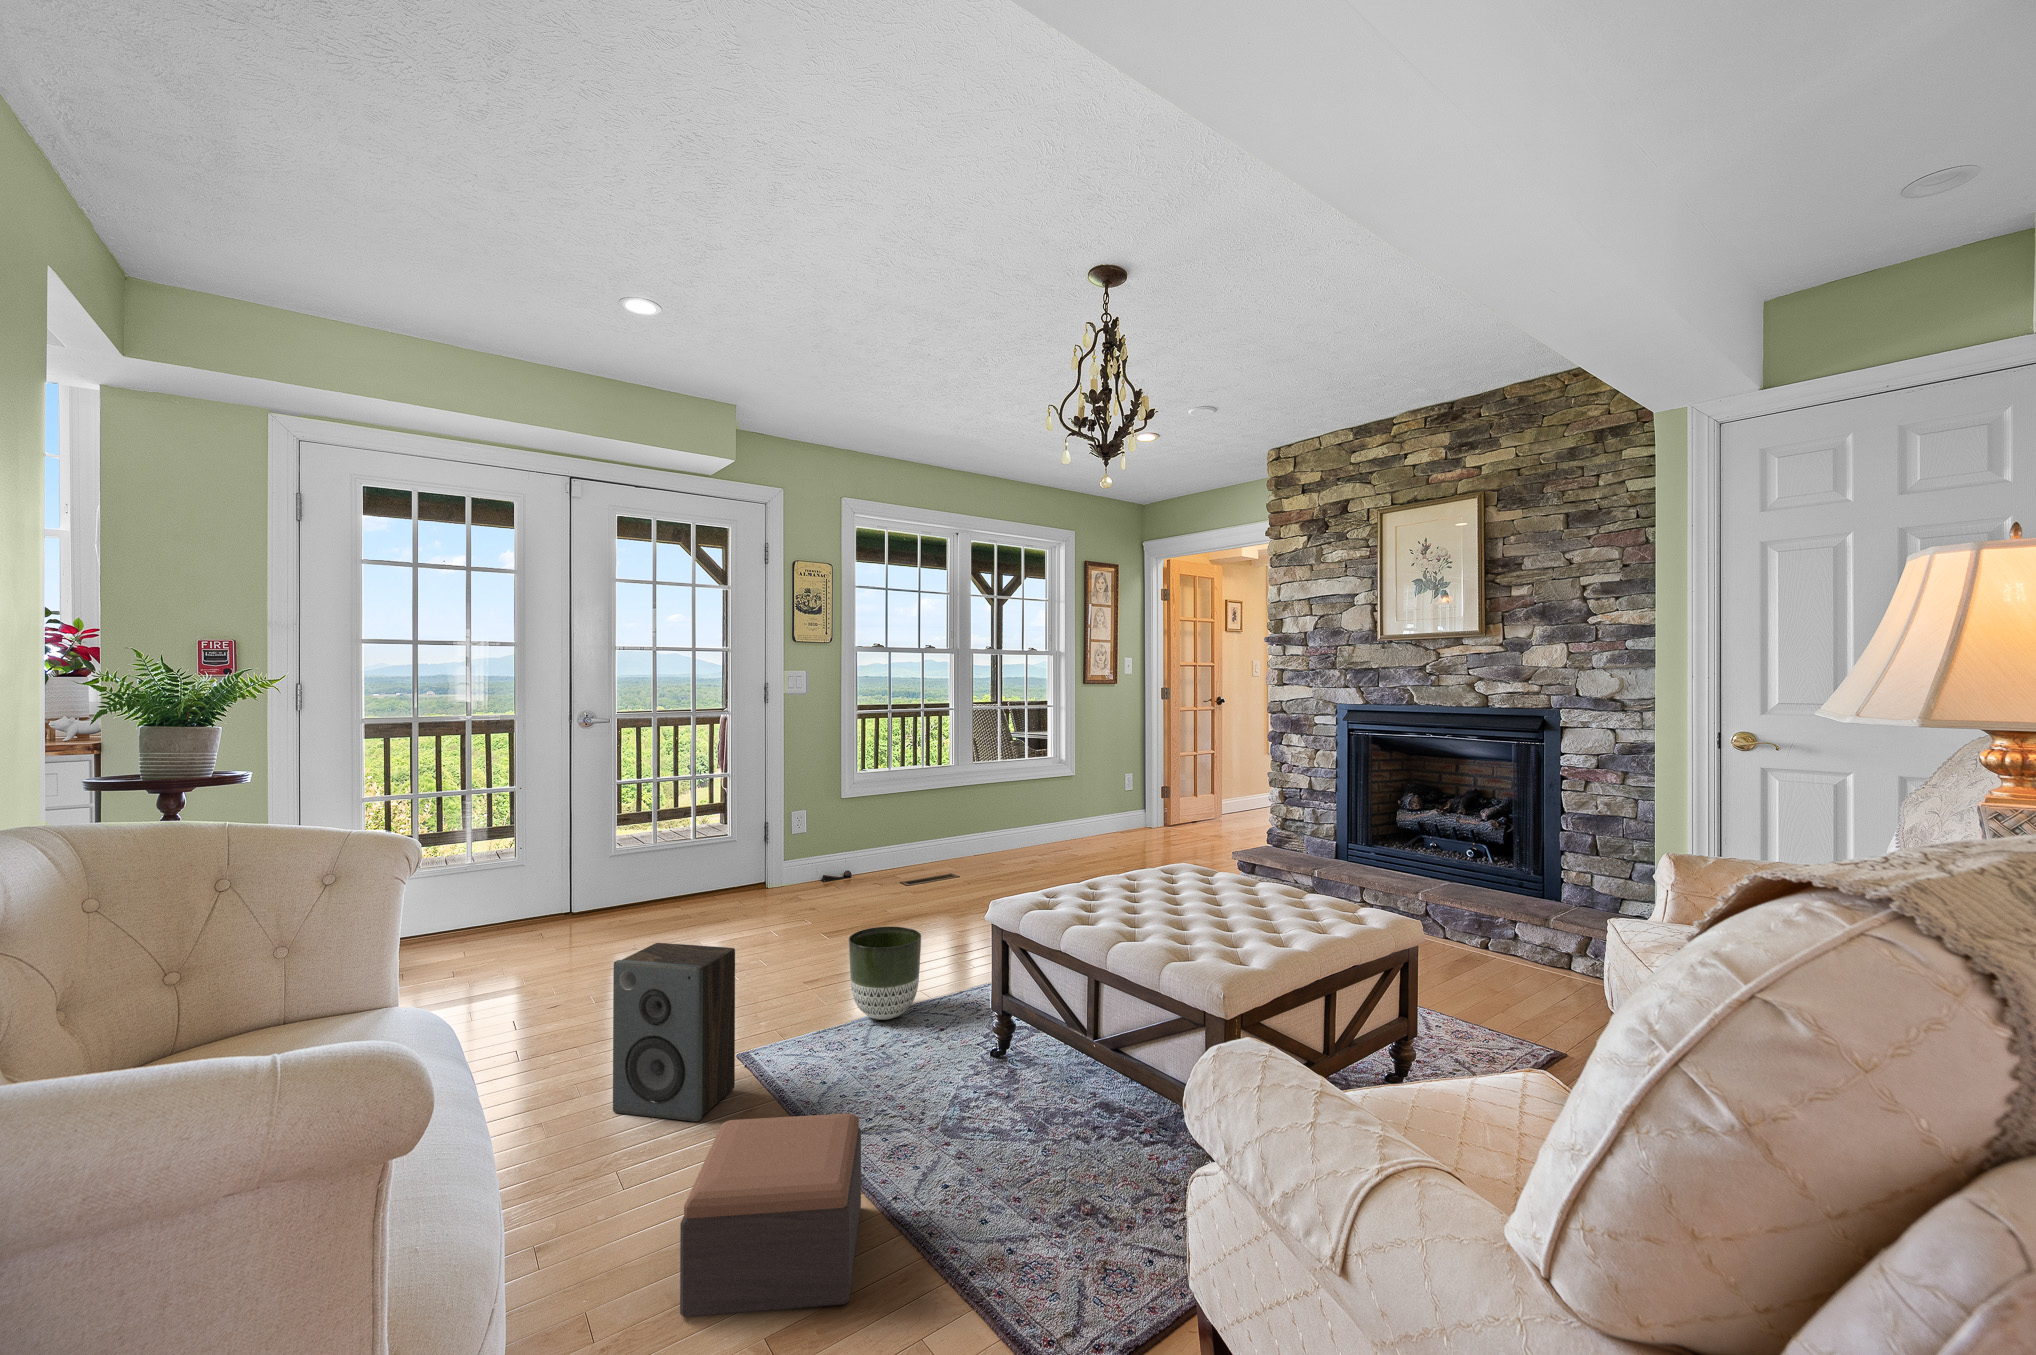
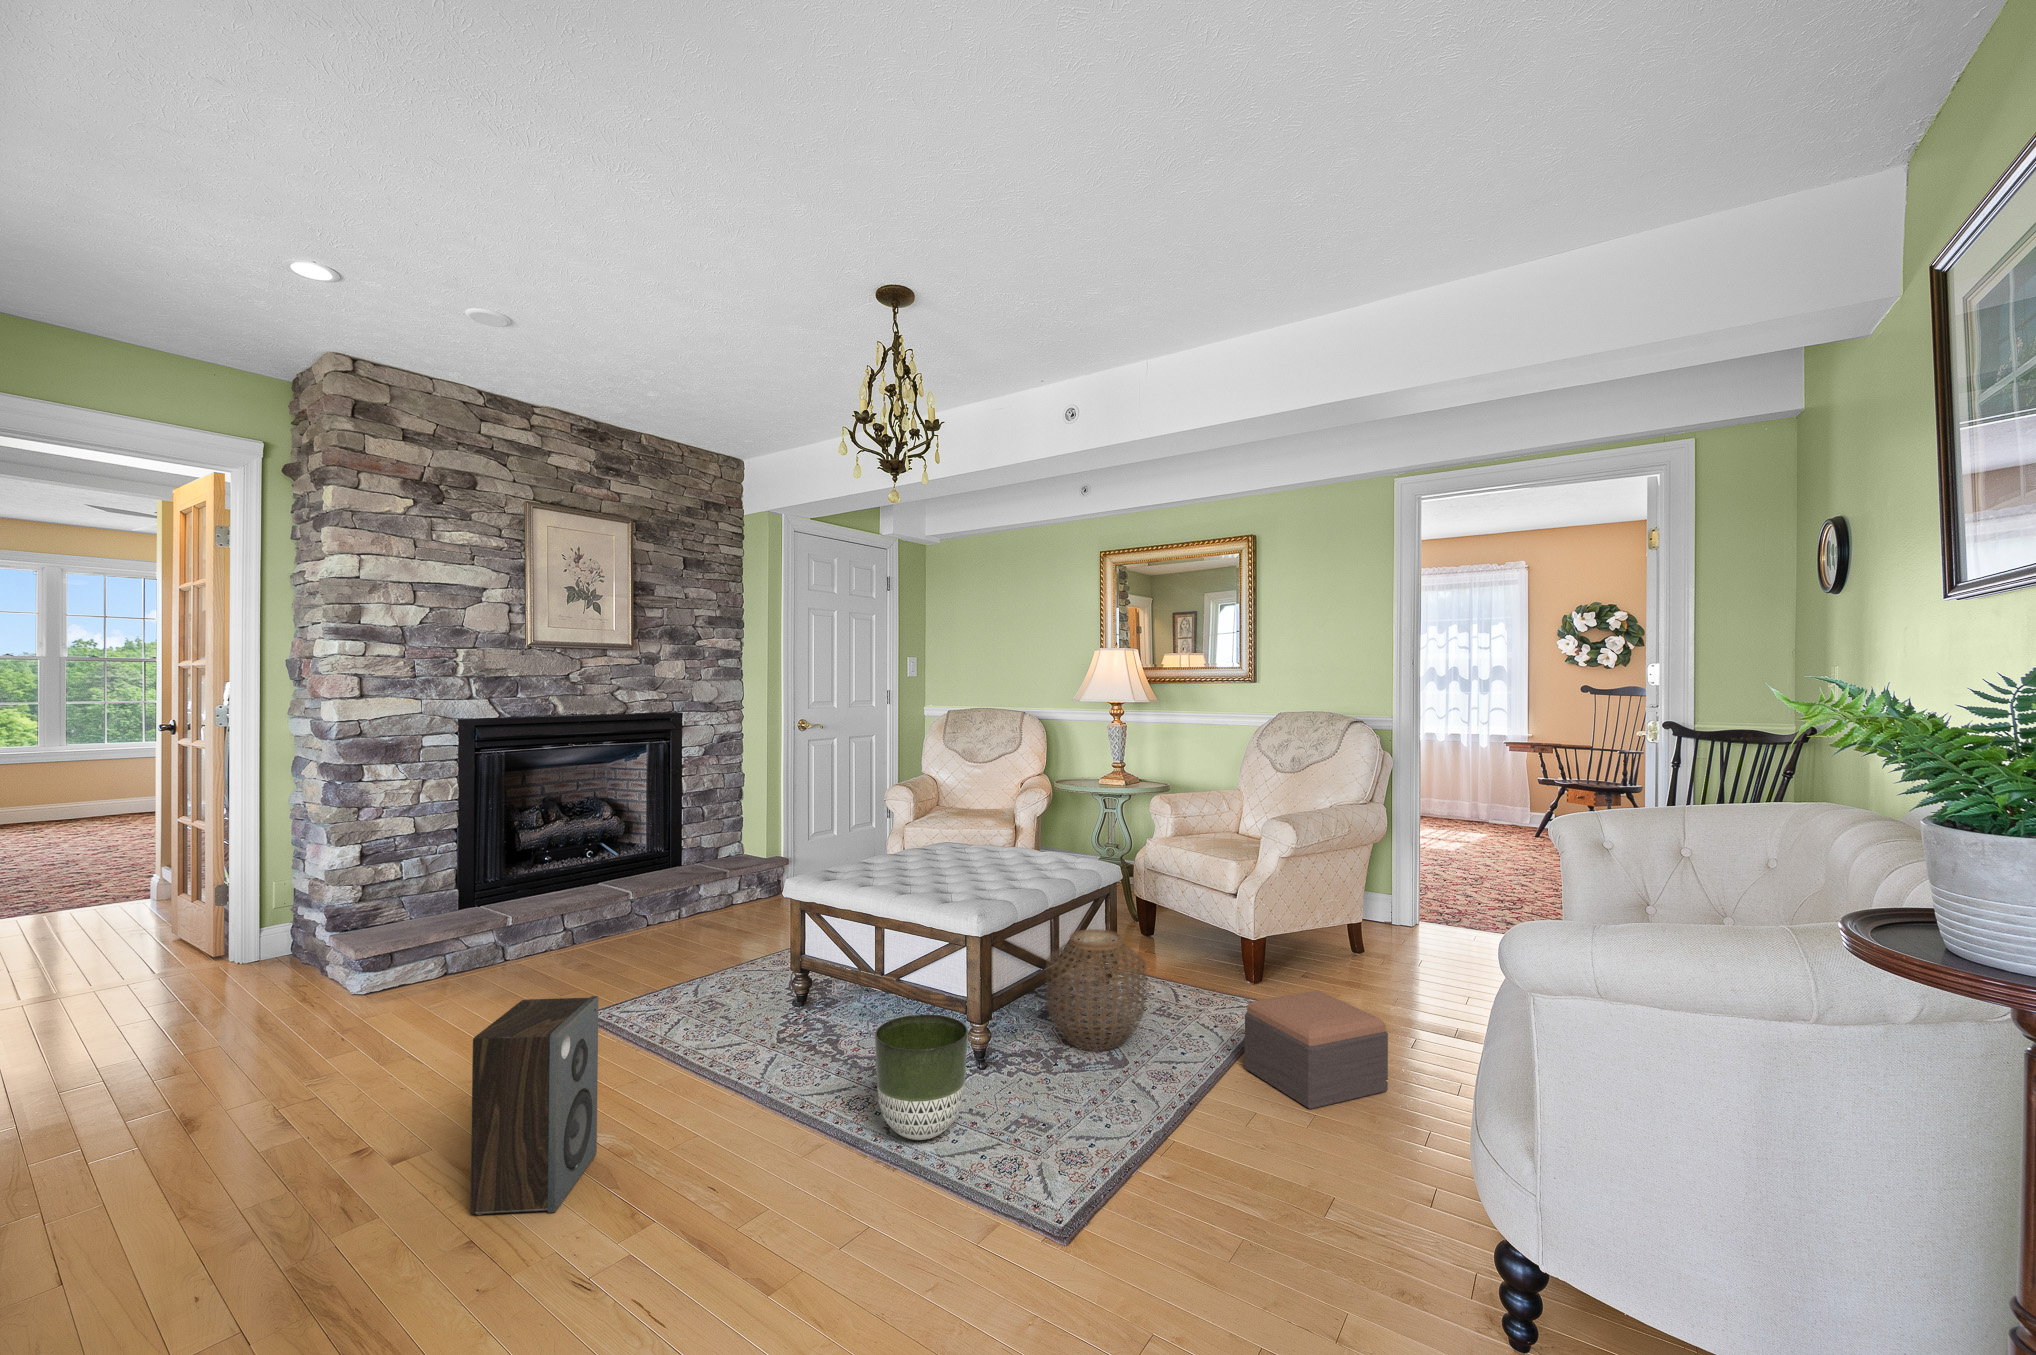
speaker: present [613,943,735,1121] -> present [471,996,598,1215]
woven basket: none [953,975,1082,1138] -> present [1046,929,1146,1051]

